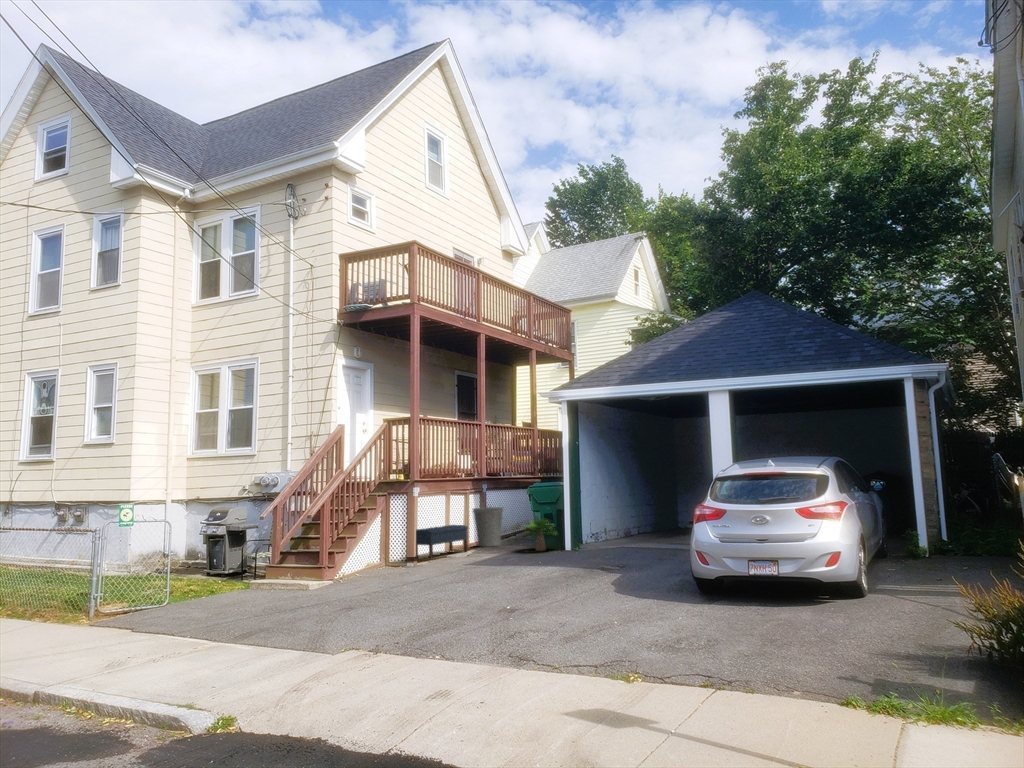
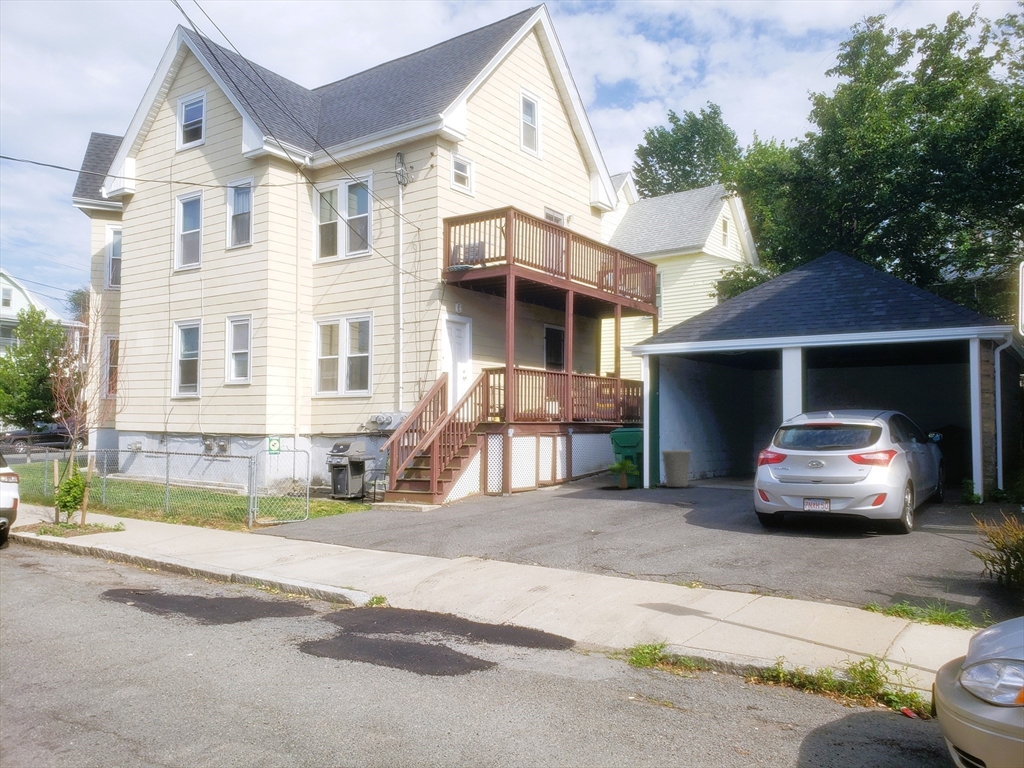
trash can: present [473,507,503,547] -> present [662,449,691,487]
bench: present [415,525,468,559] -> none [509,463,558,492]

